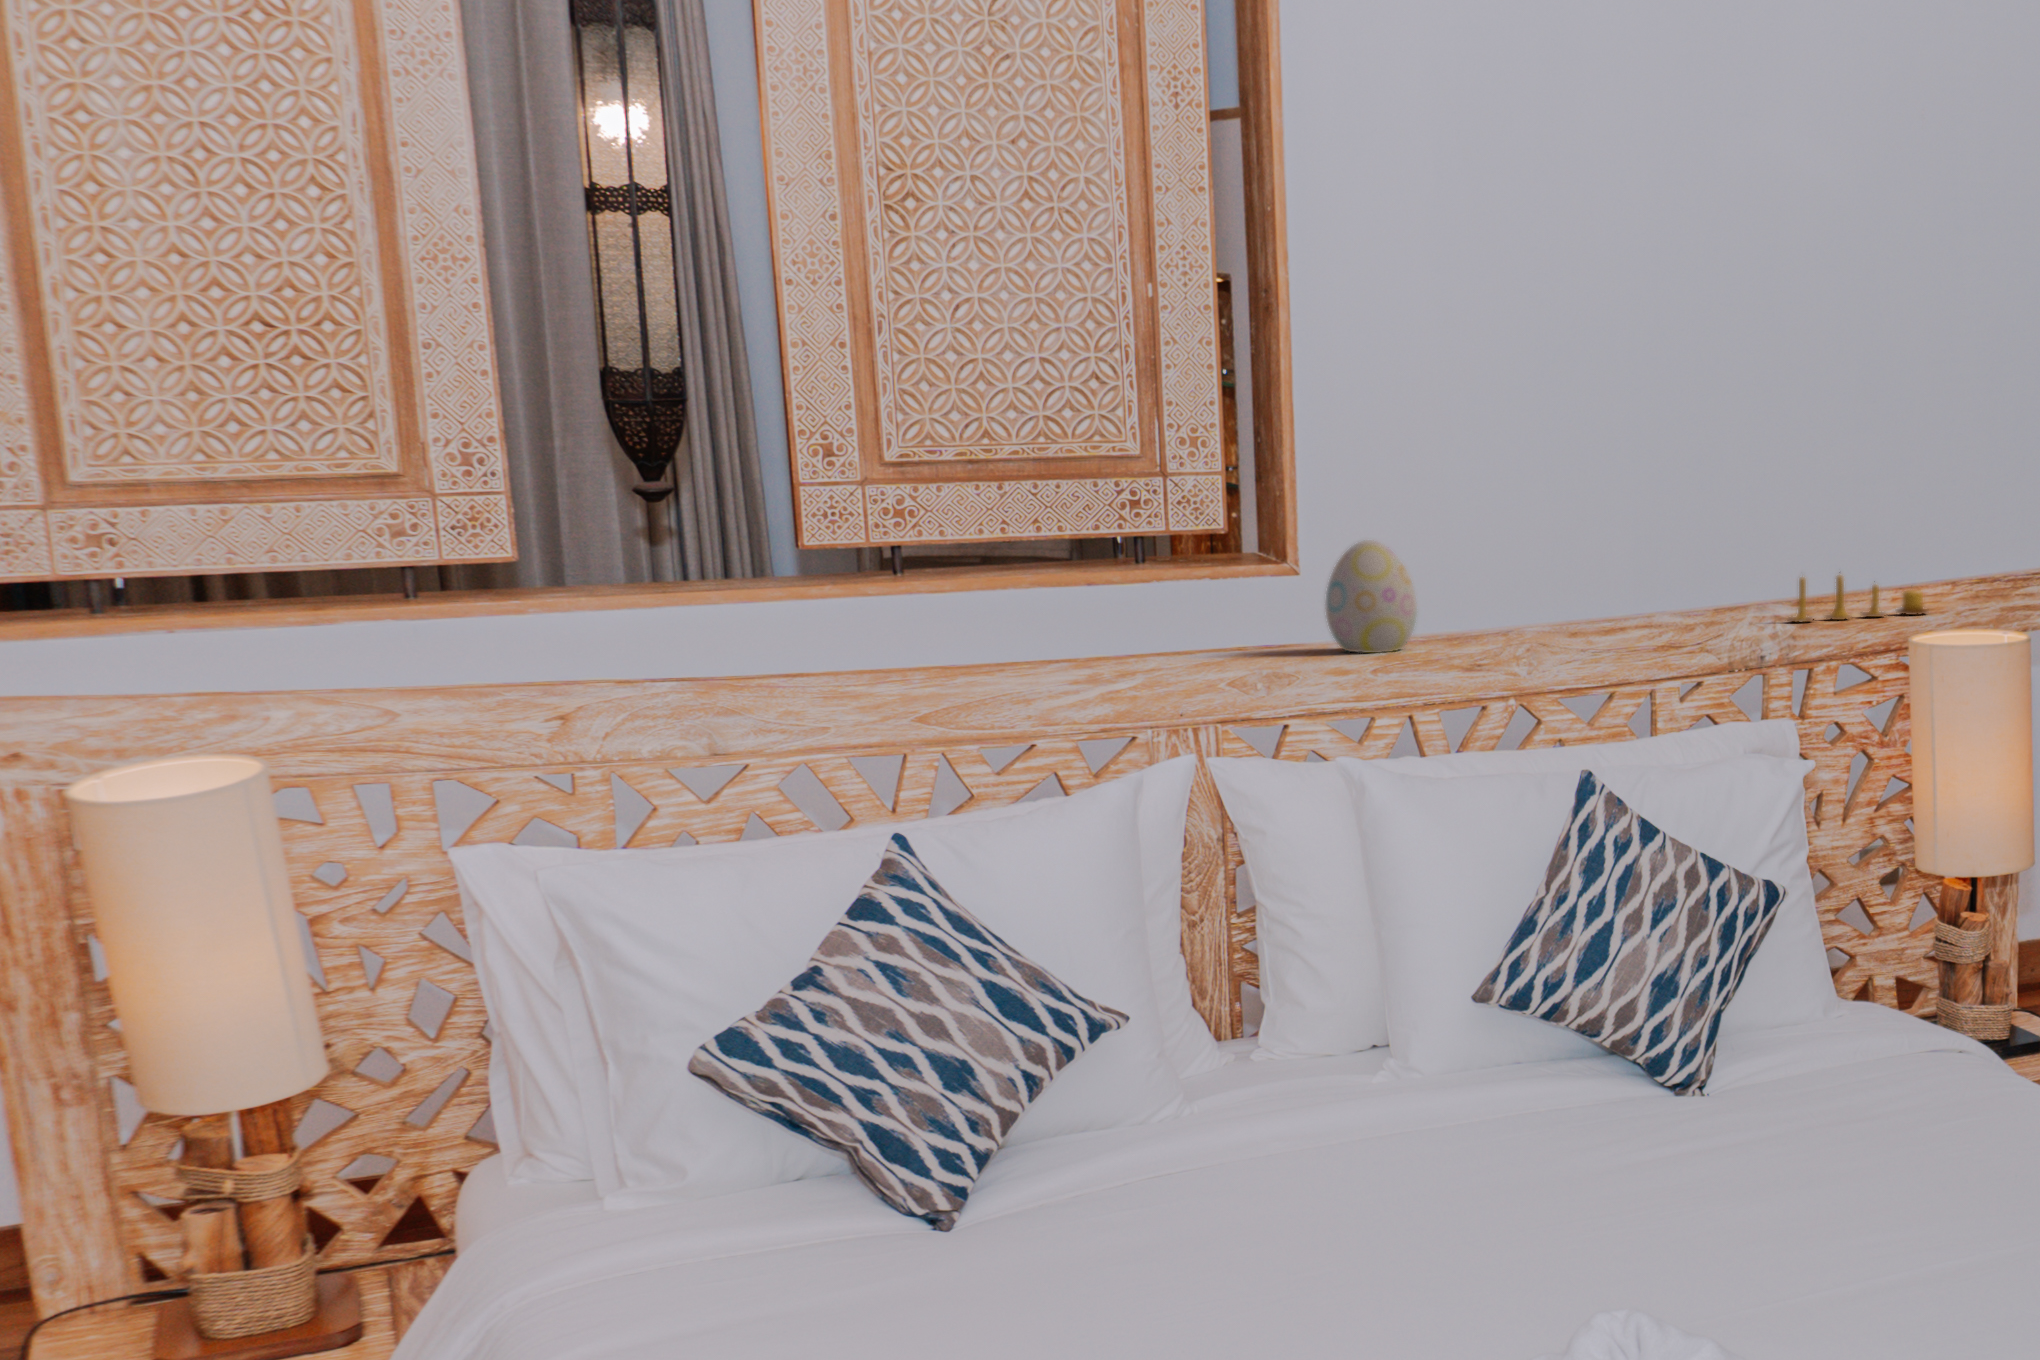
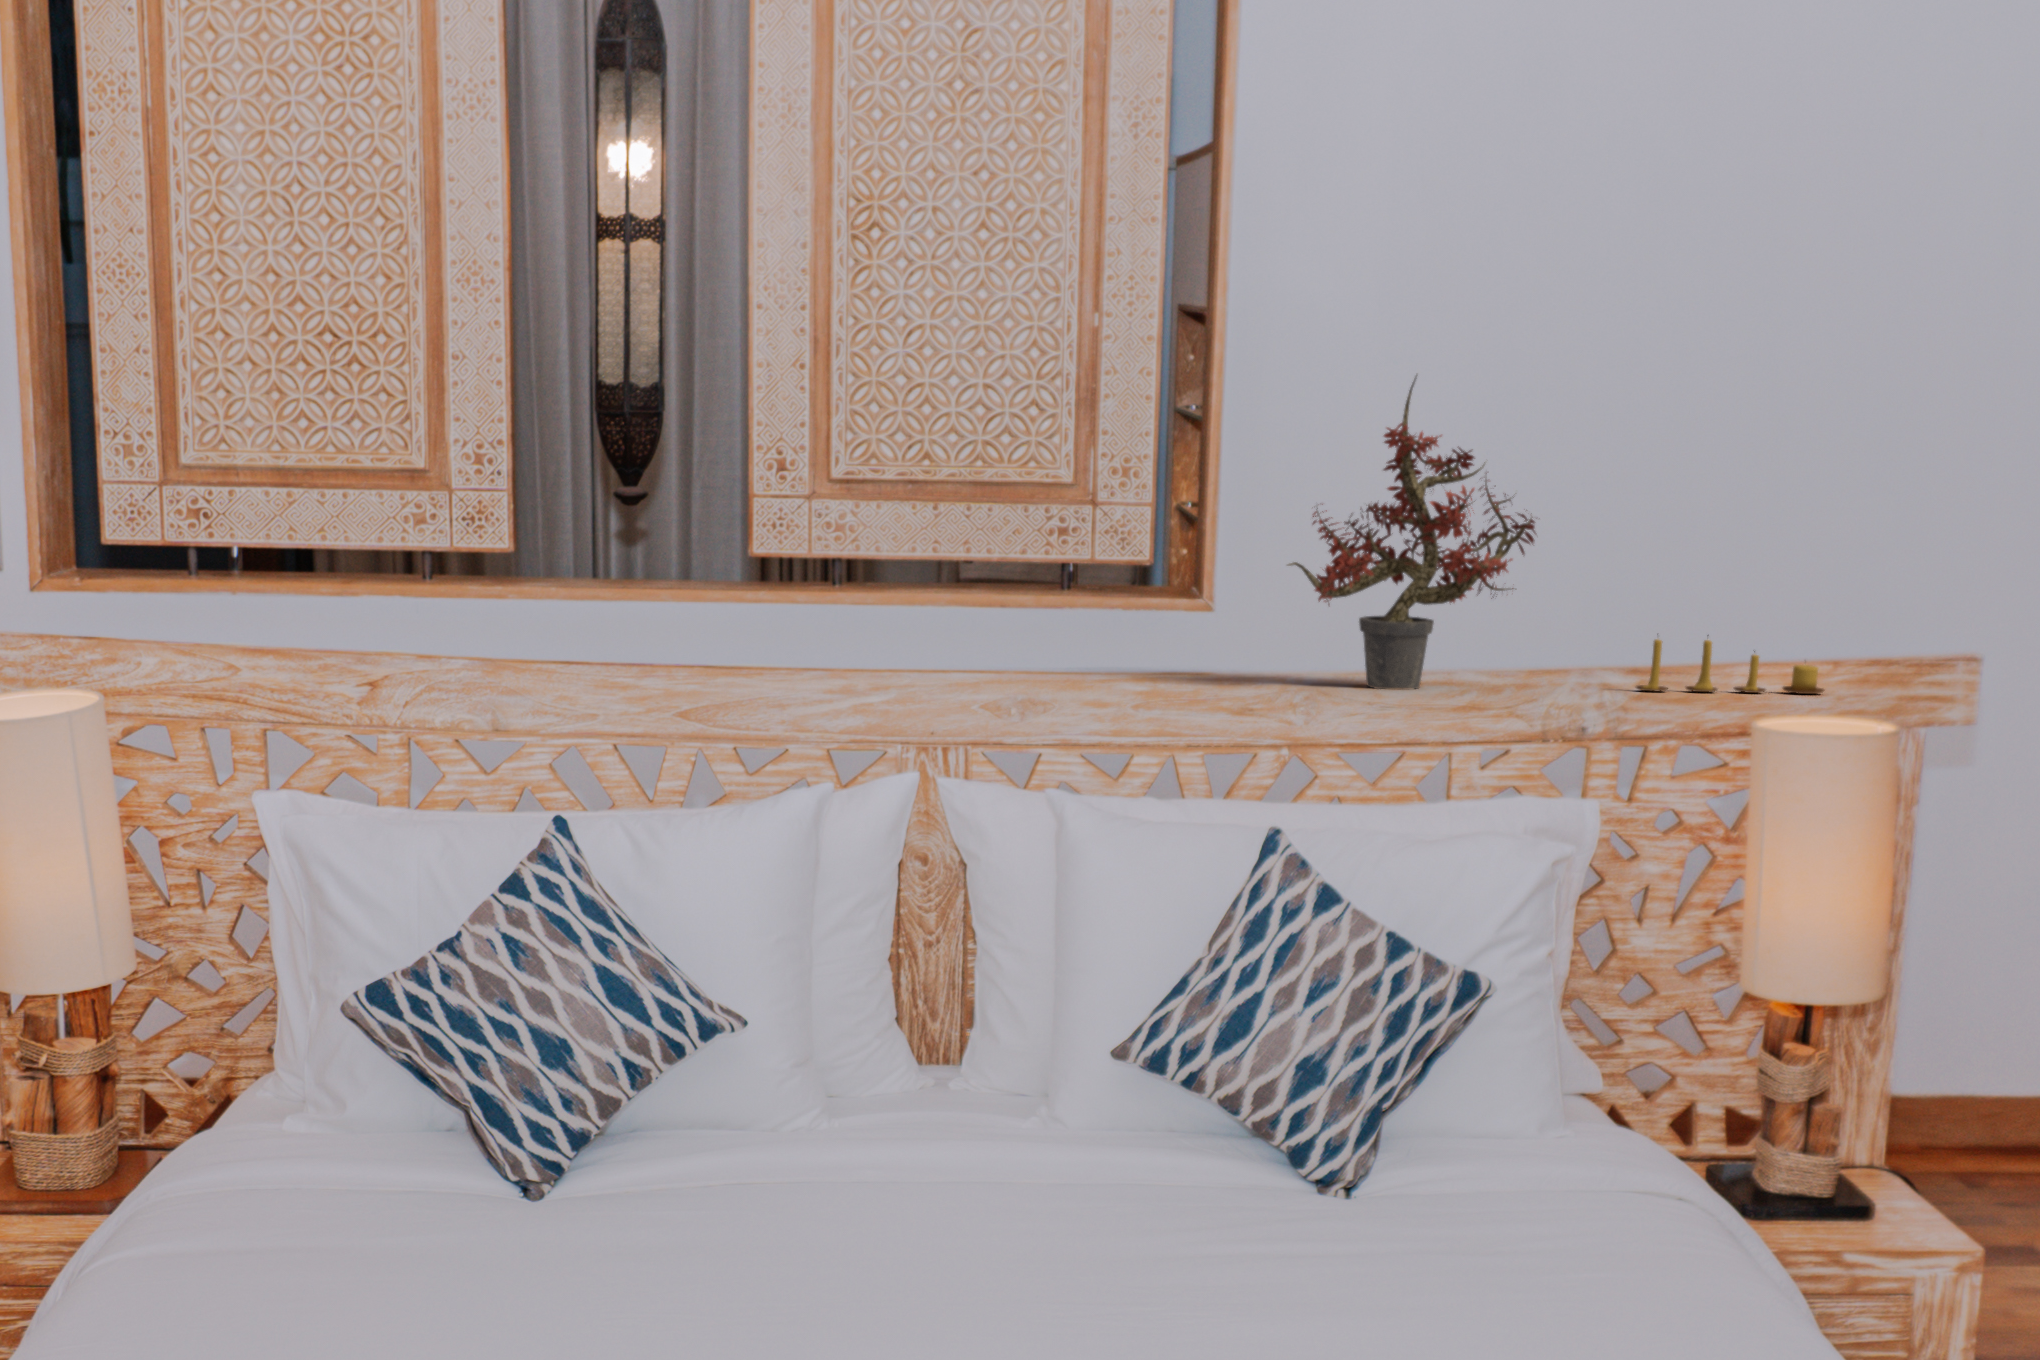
potted plant: none [1517,352,1700,639] -> present [1288,378,1536,689]
decorative egg: present [1325,540,1417,653] -> none [1094,565,1188,684]

